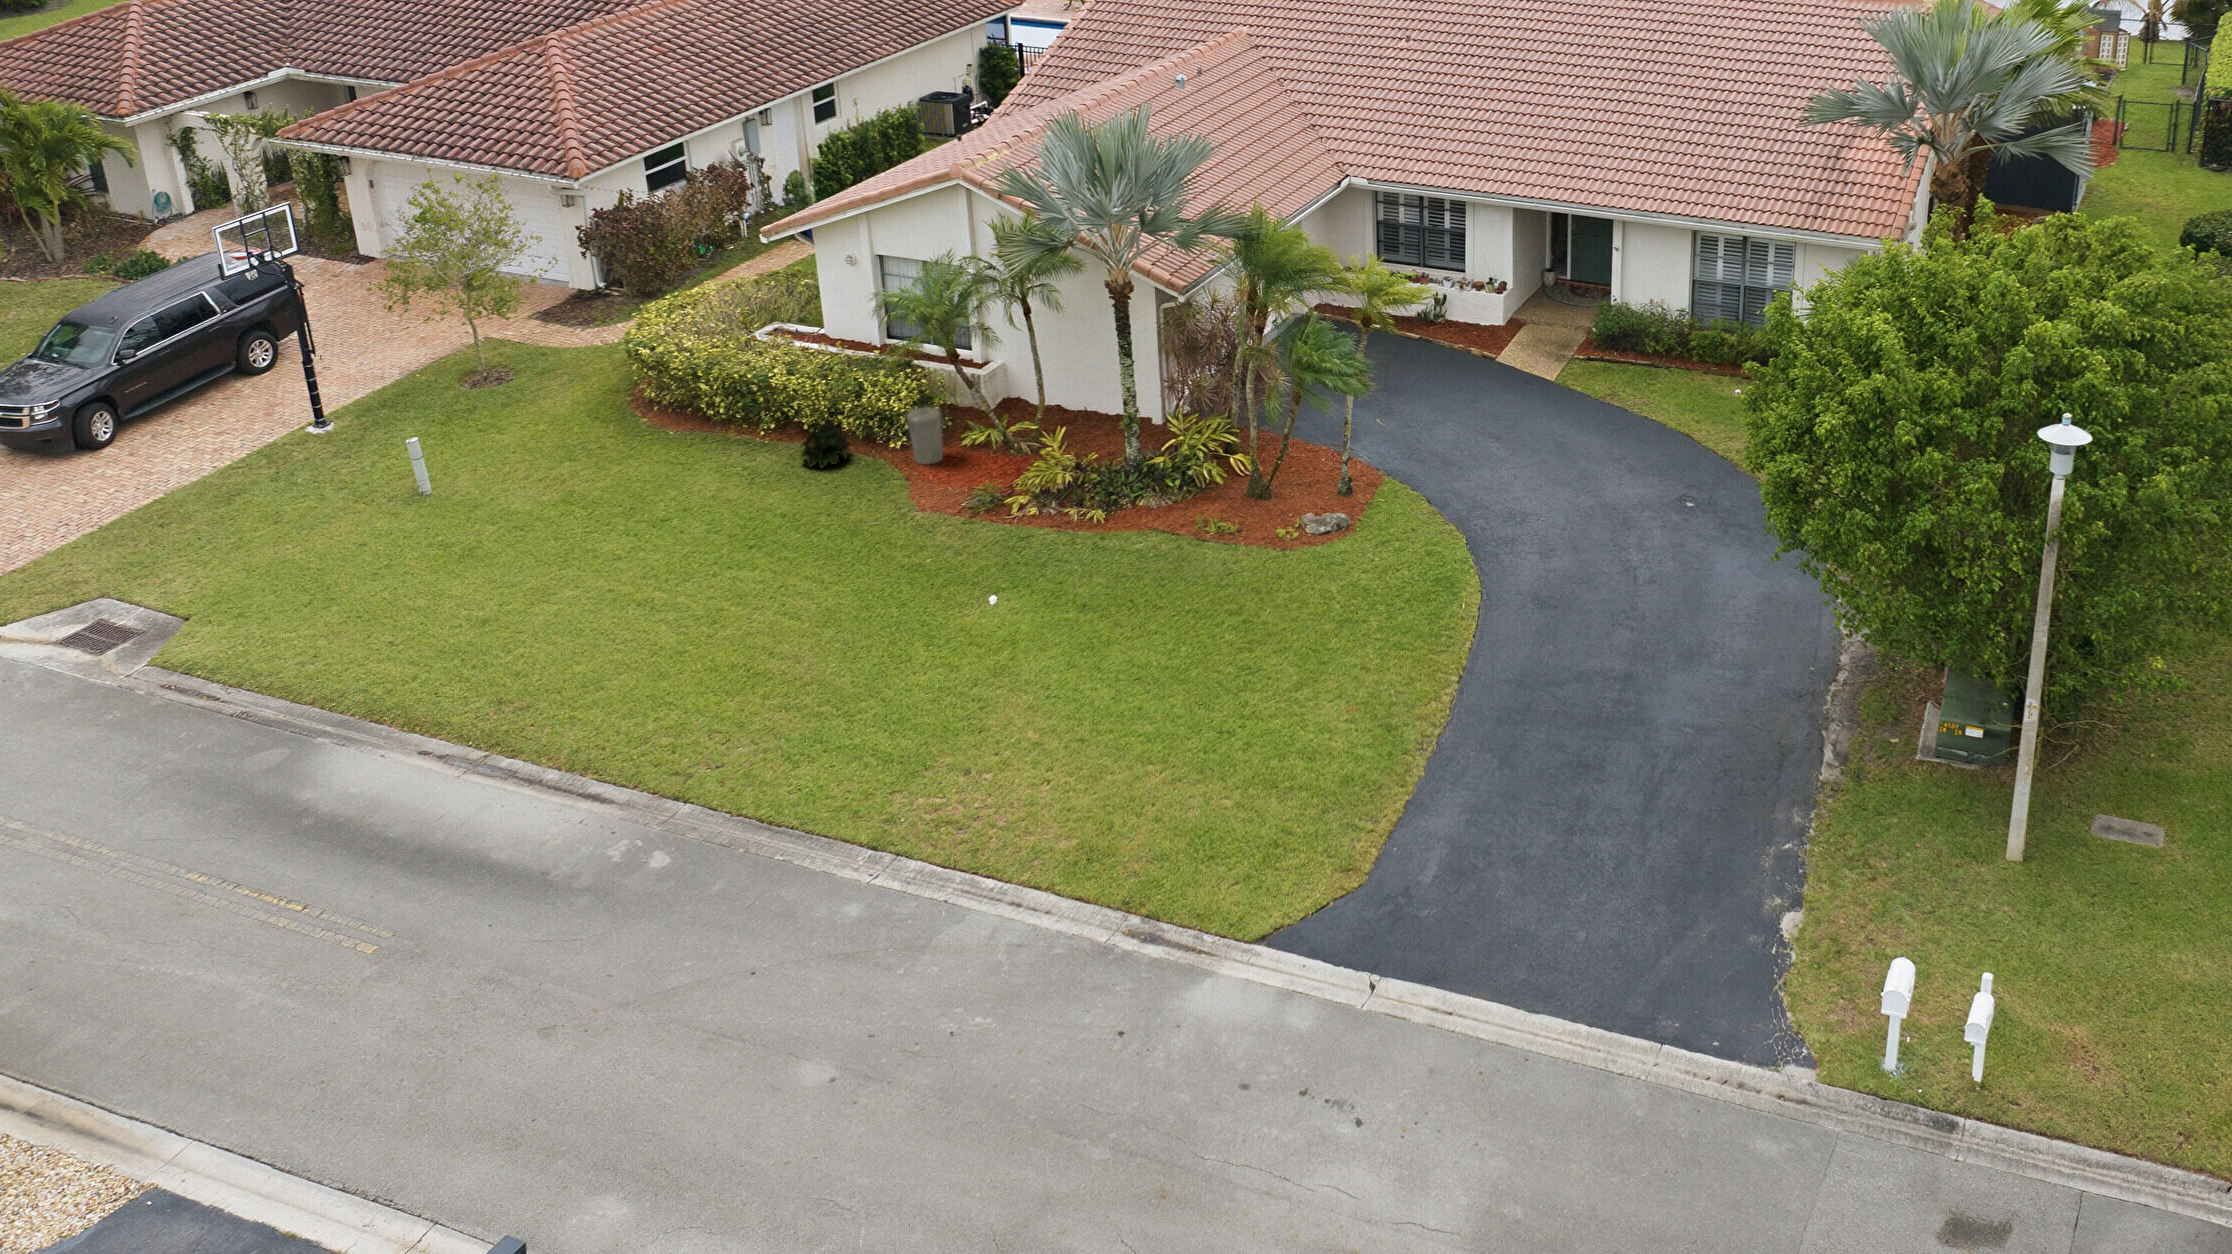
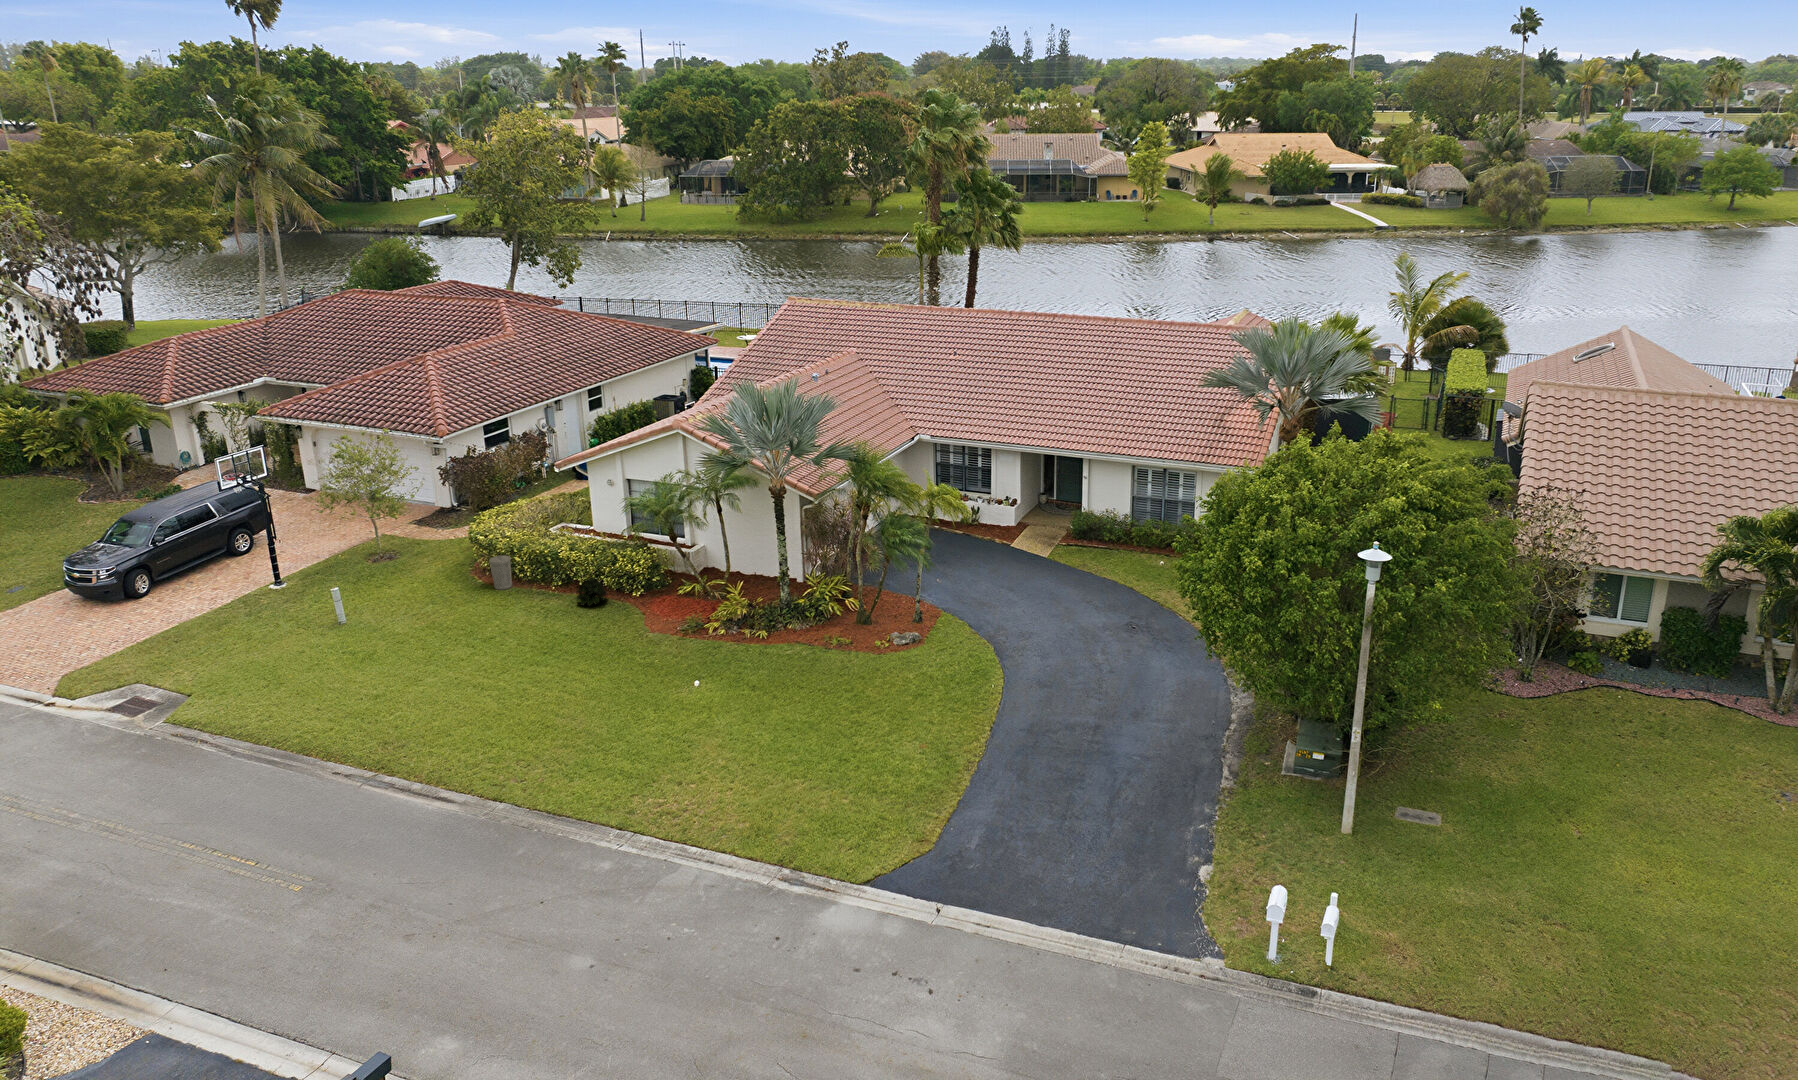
trash can: present [907,407,943,465] -> present [489,555,512,590]

